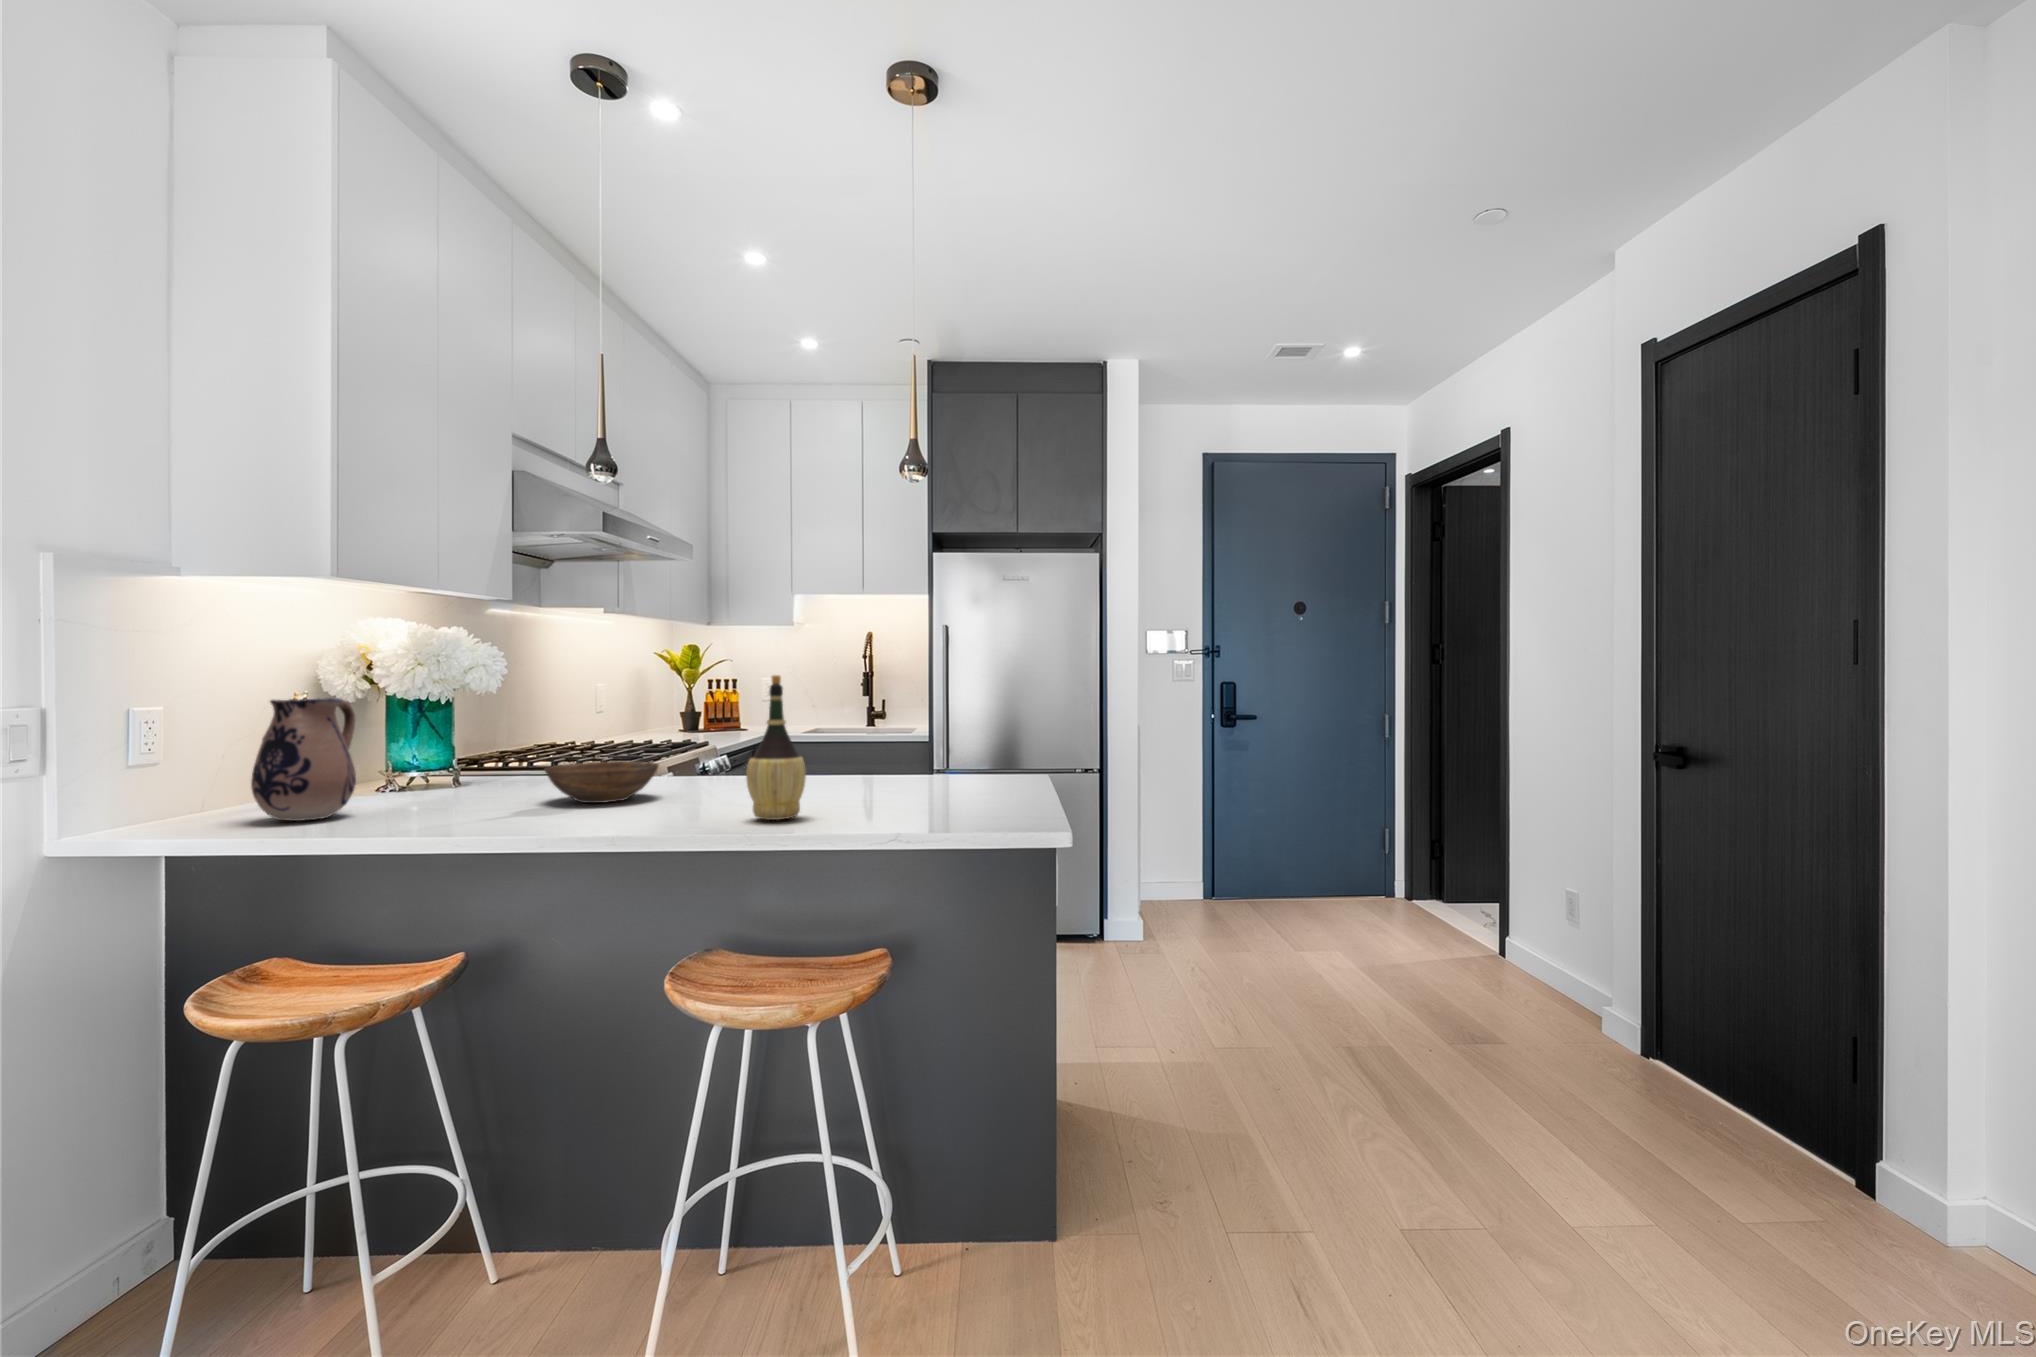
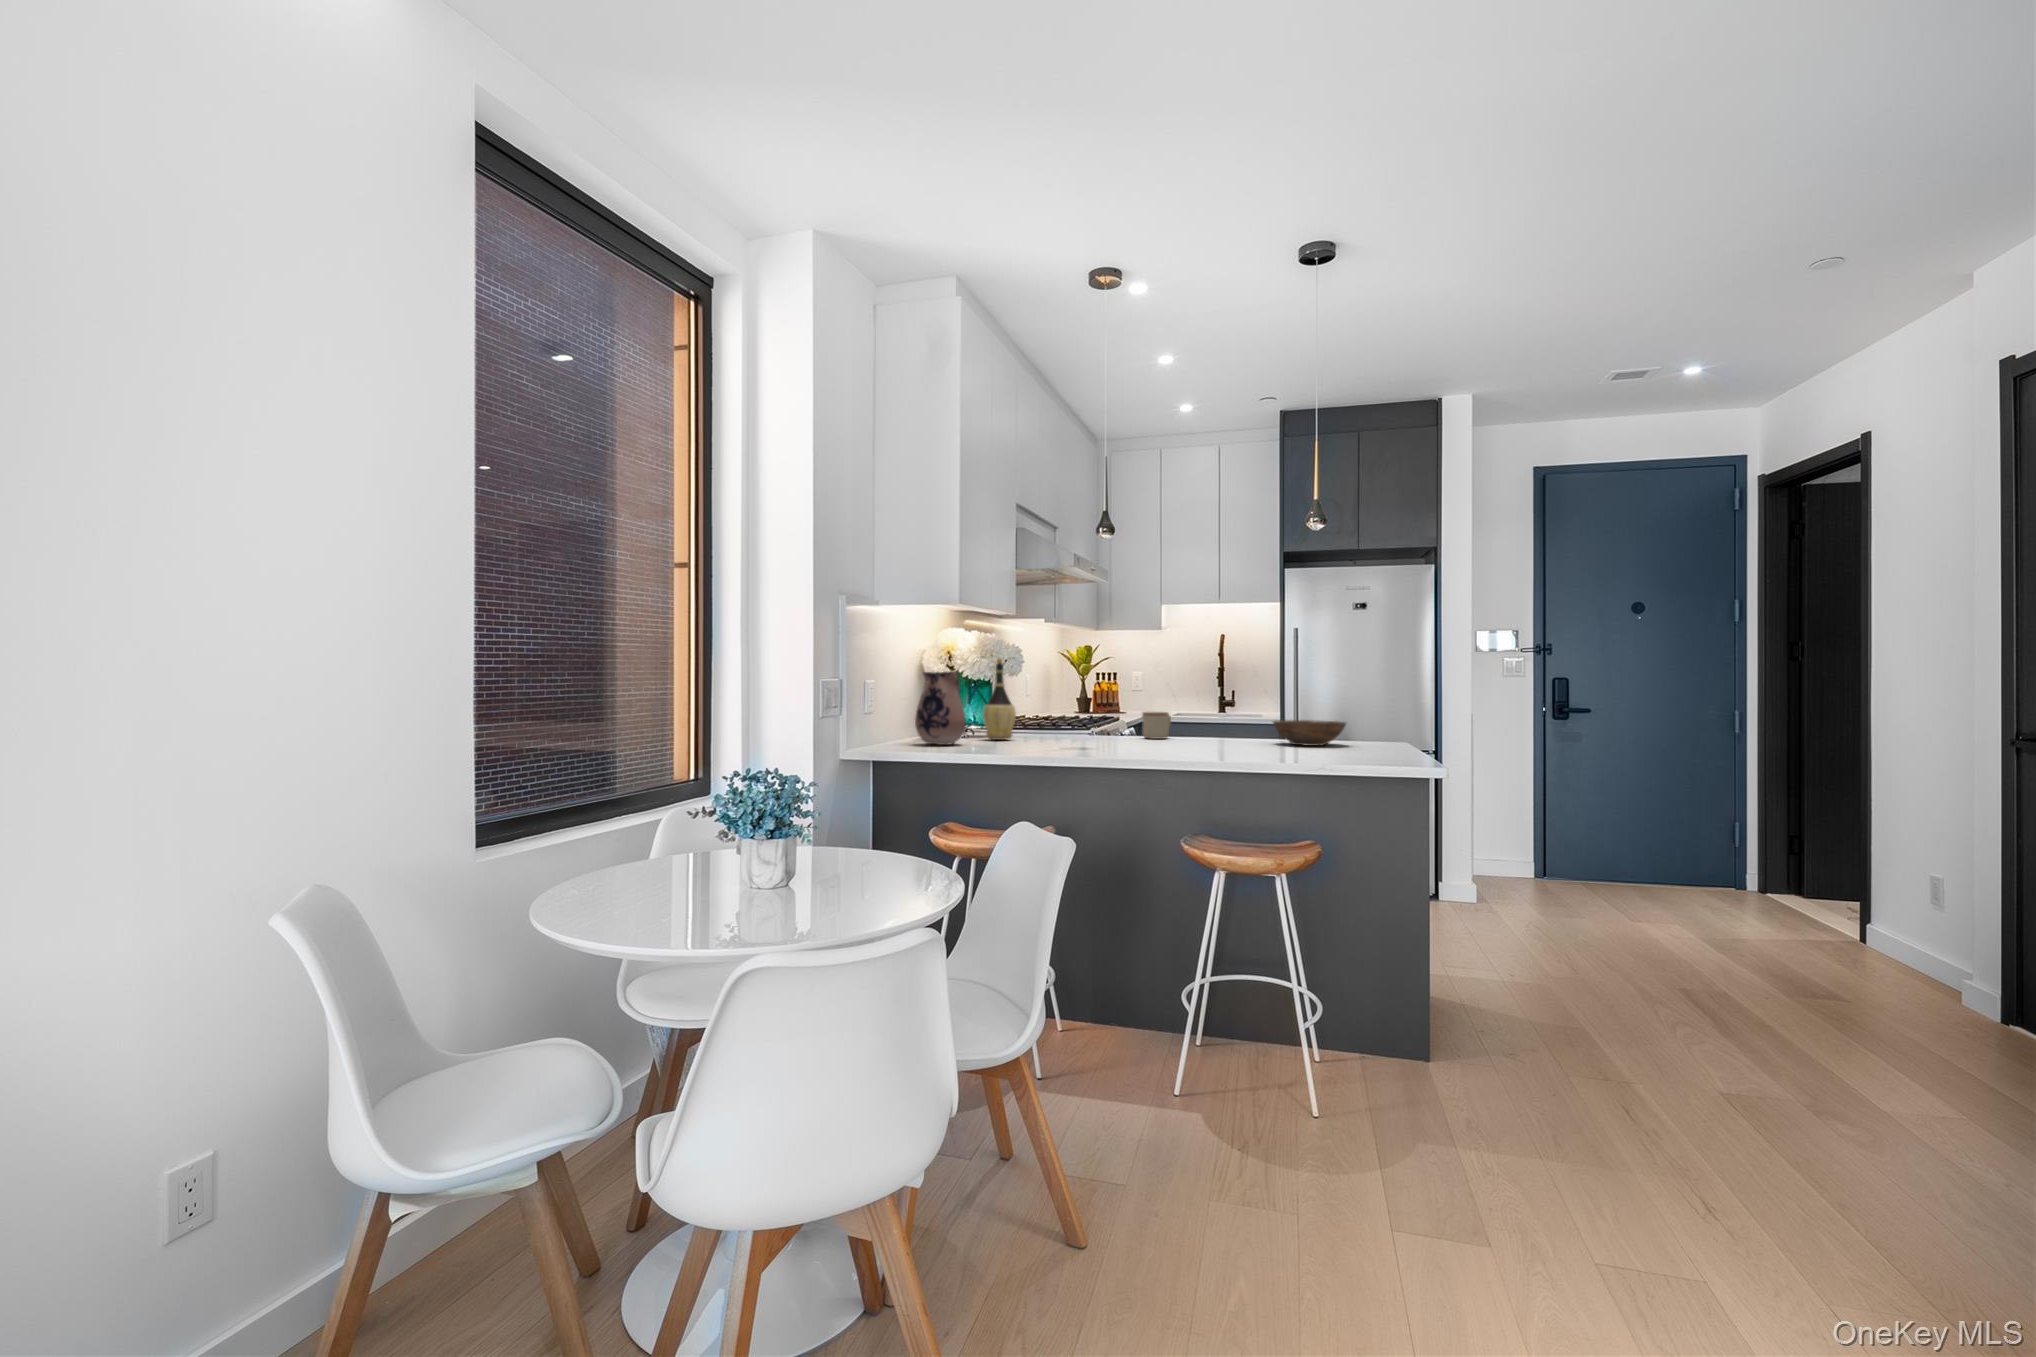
wine bottle: present [746,675,806,820] -> present [983,659,1016,740]
mug: none [688,746,733,785] -> present [1142,712,1171,739]
bowl: present [544,761,659,803] -> present [1273,720,1346,746]

